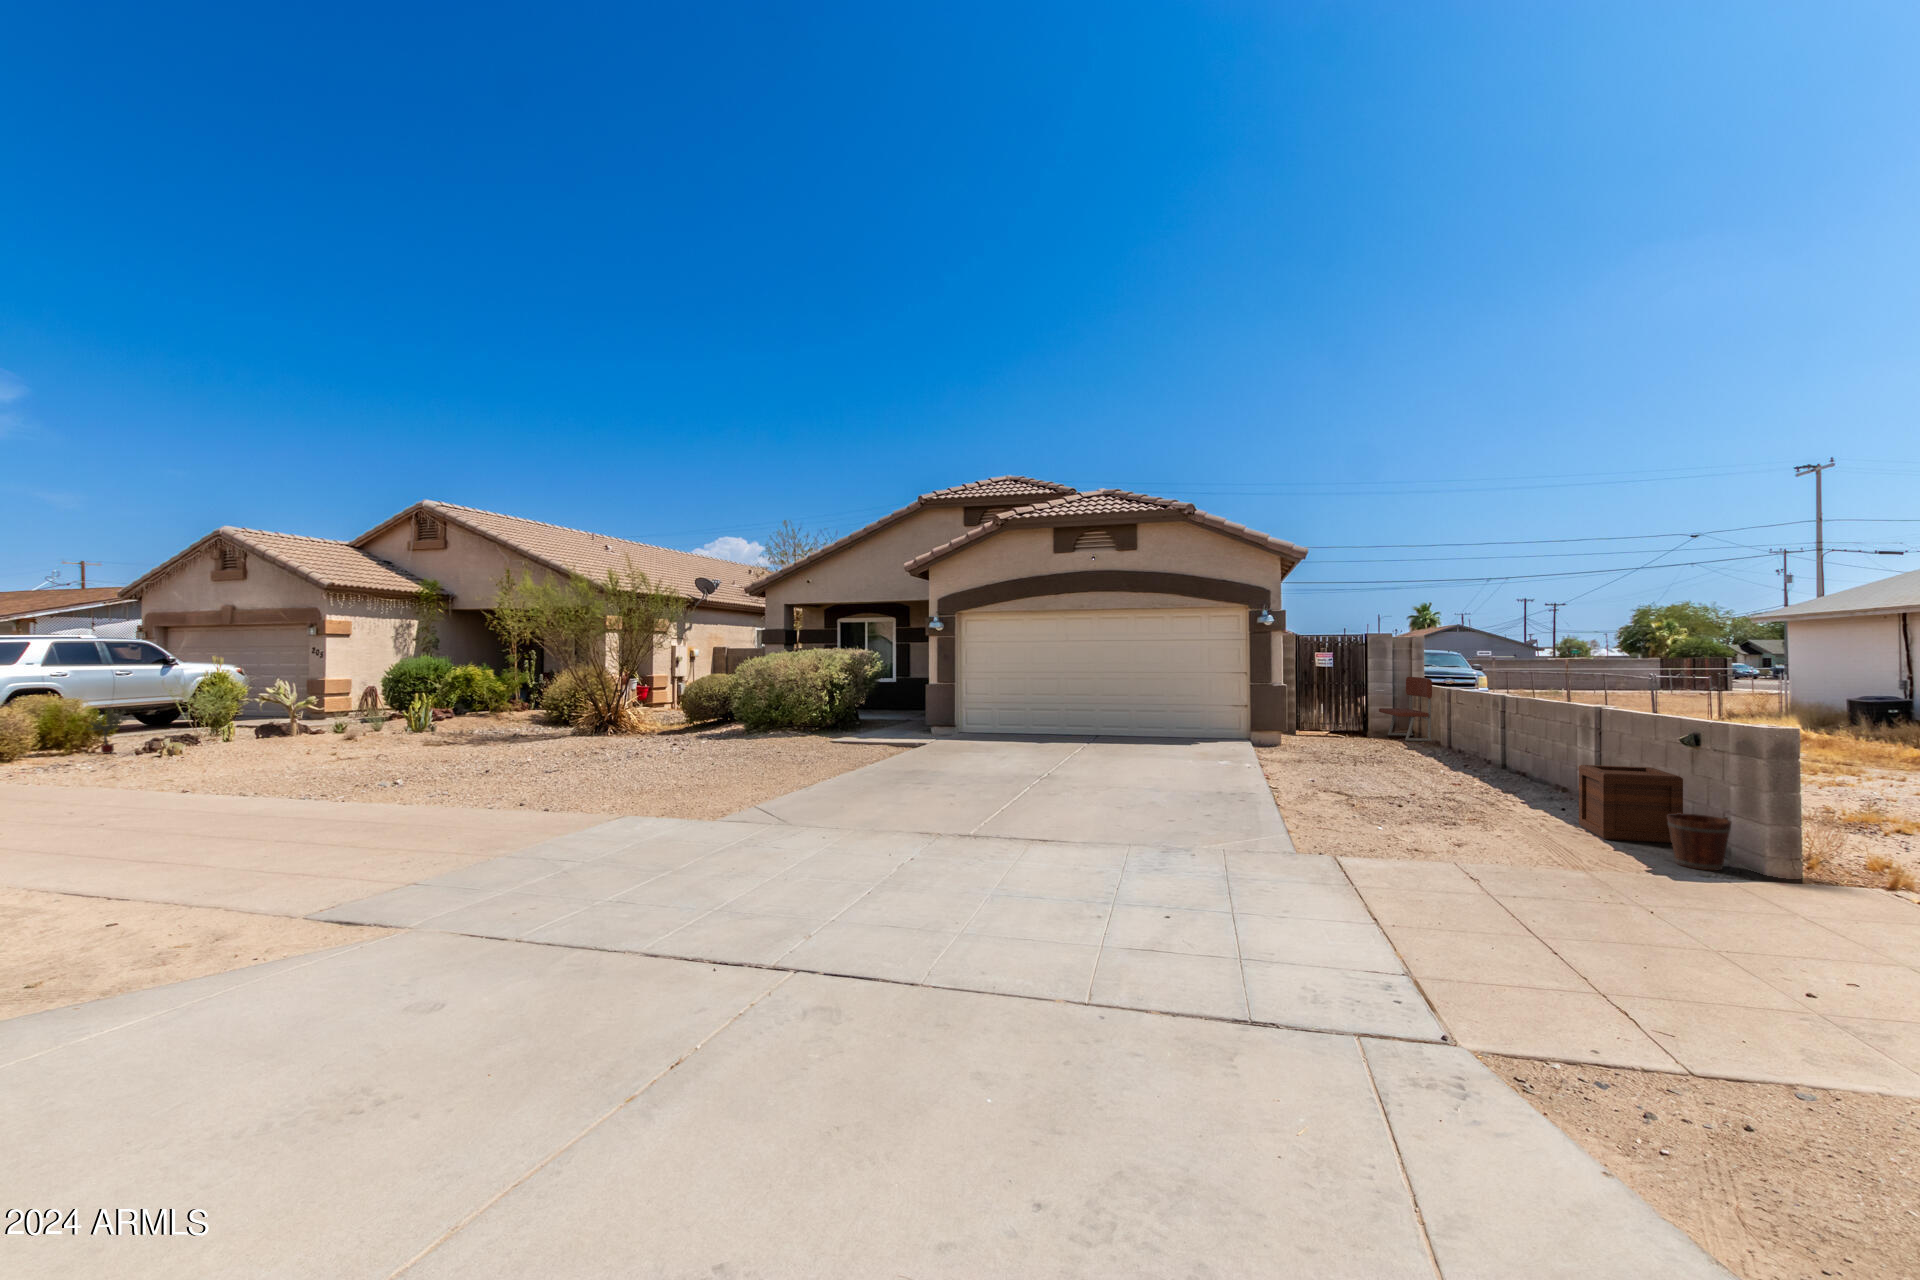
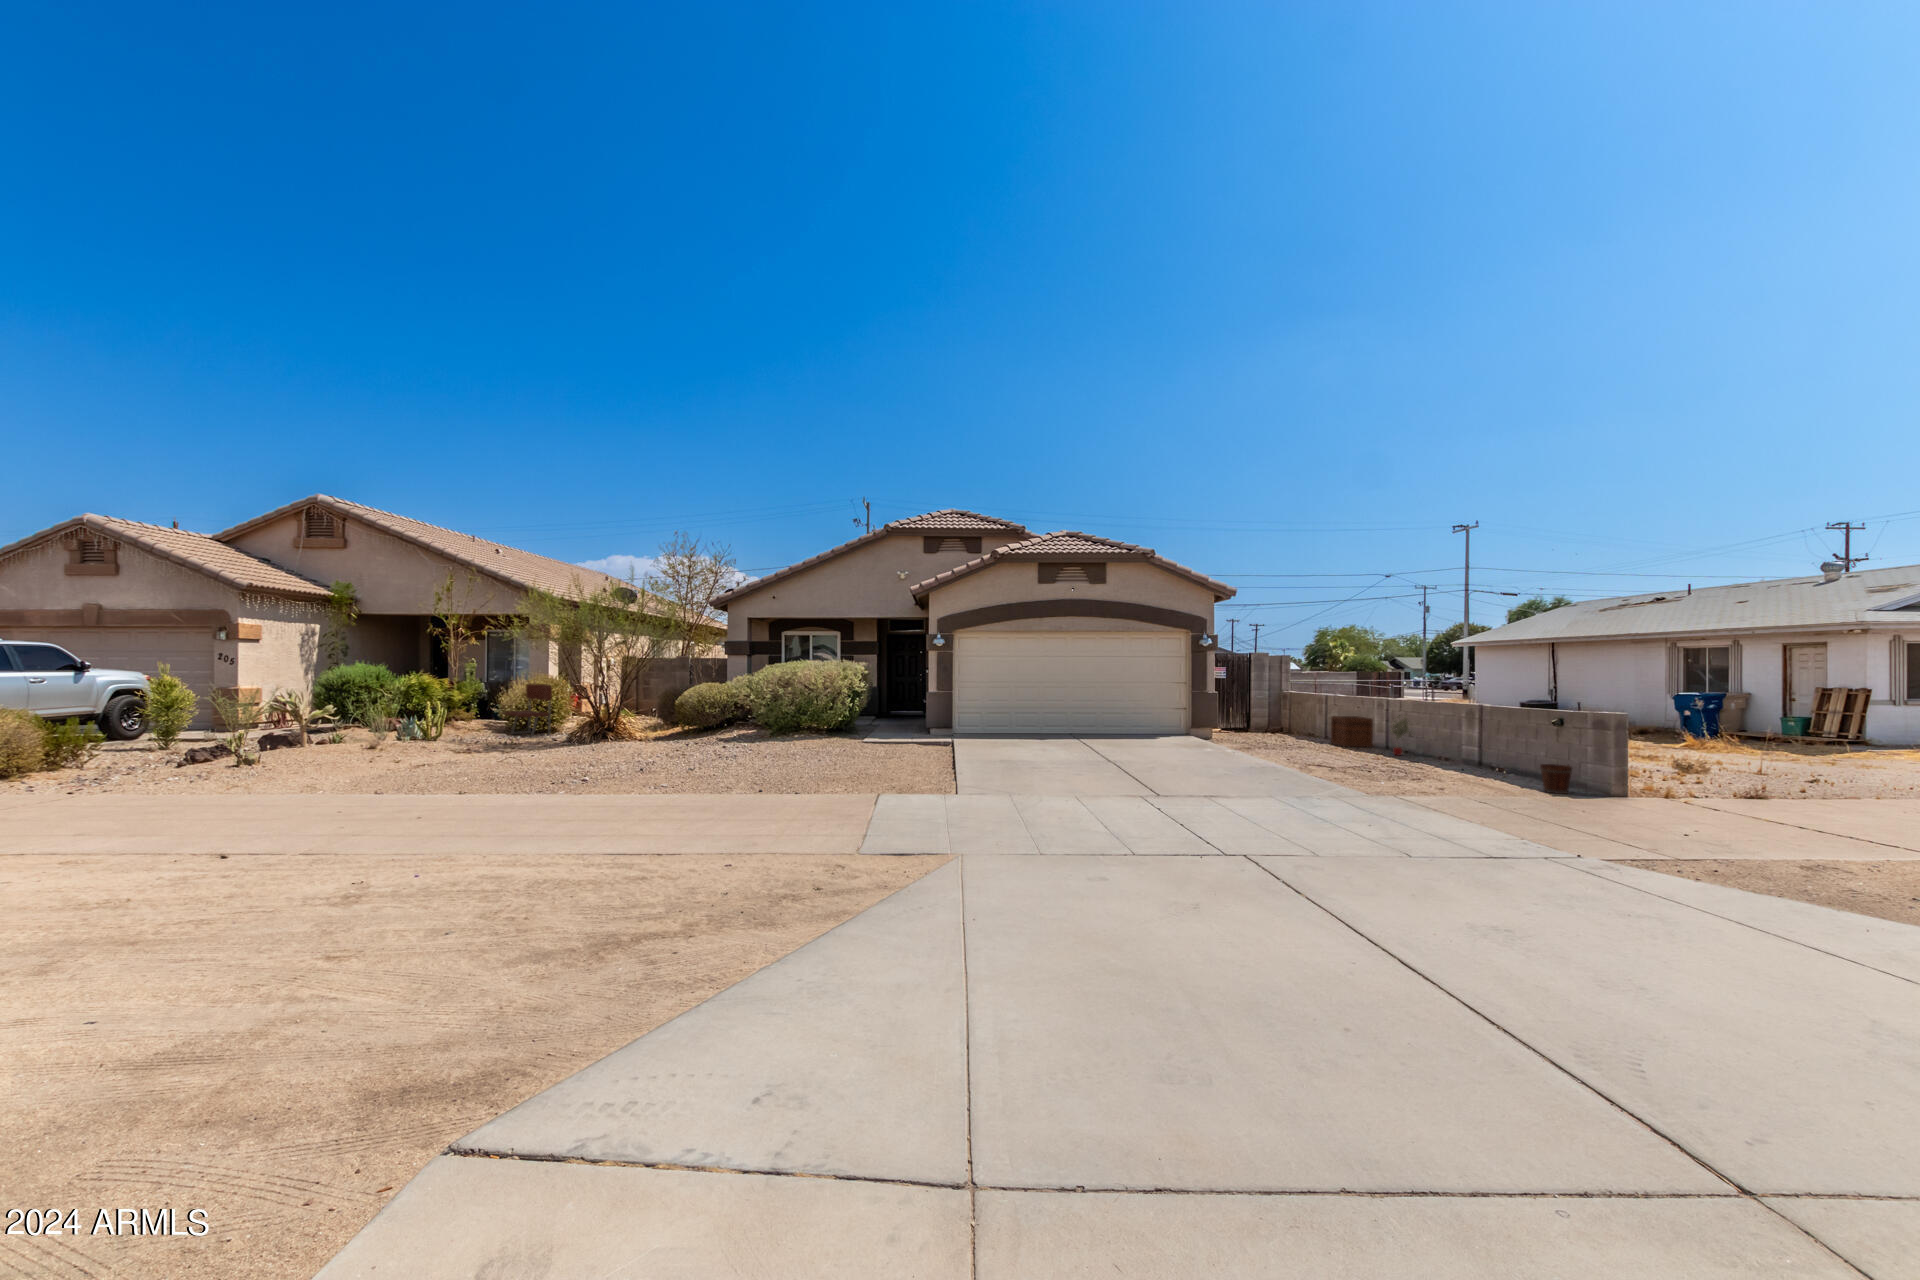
bench: present [1379,677,1432,741] -> present [504,683,552,737]
potted tree: present [88,707,126,754] -> present [1390,715,1410,756]
wooden crate: present [1579,765,1683,843] -> present [1331,716,1373,747]

